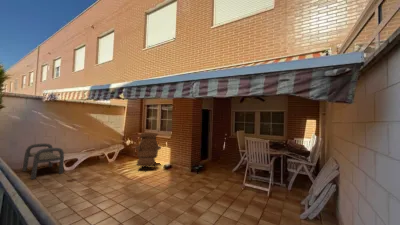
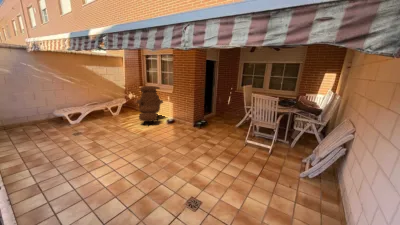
bench: present [22,144,64,179] -> none [26,98,68,134]

